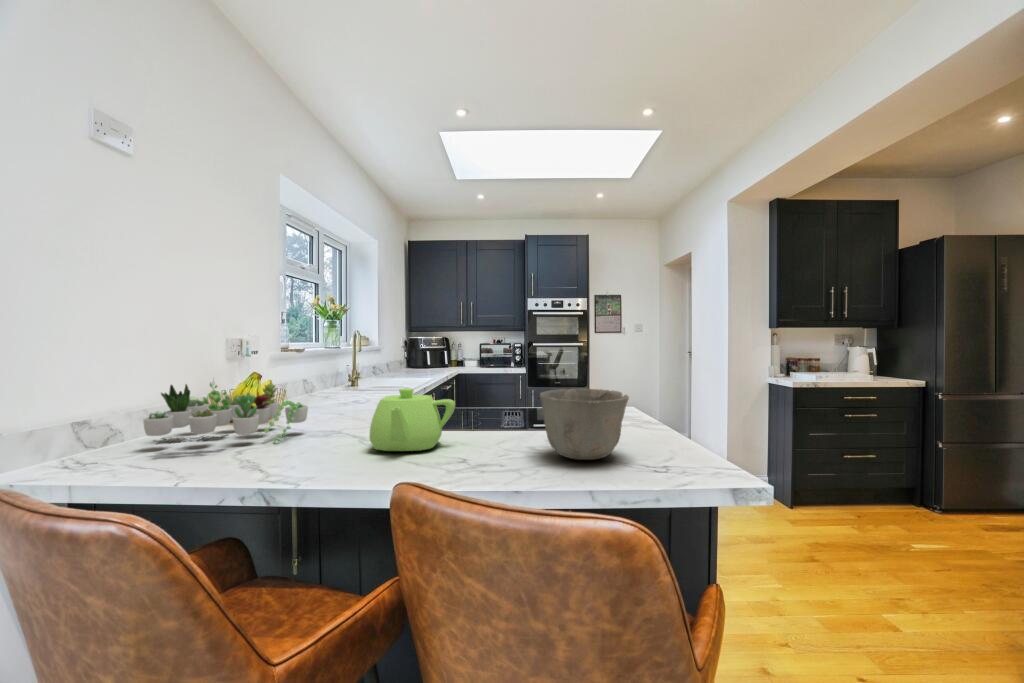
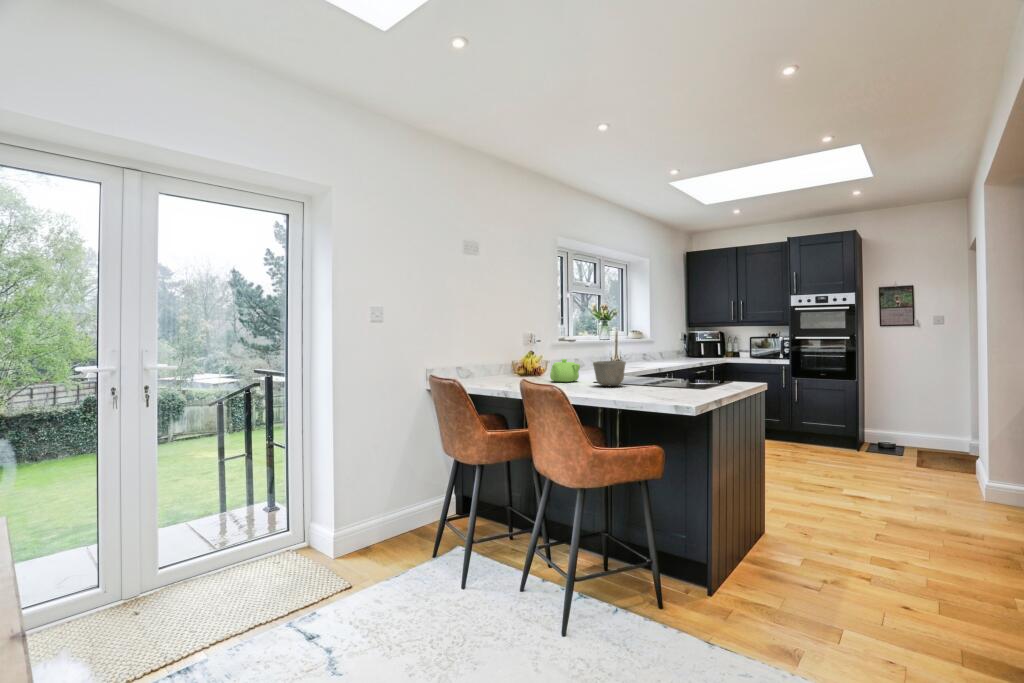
succulent plant: present [143,383,308,444] -> none [487,353,543,379]

